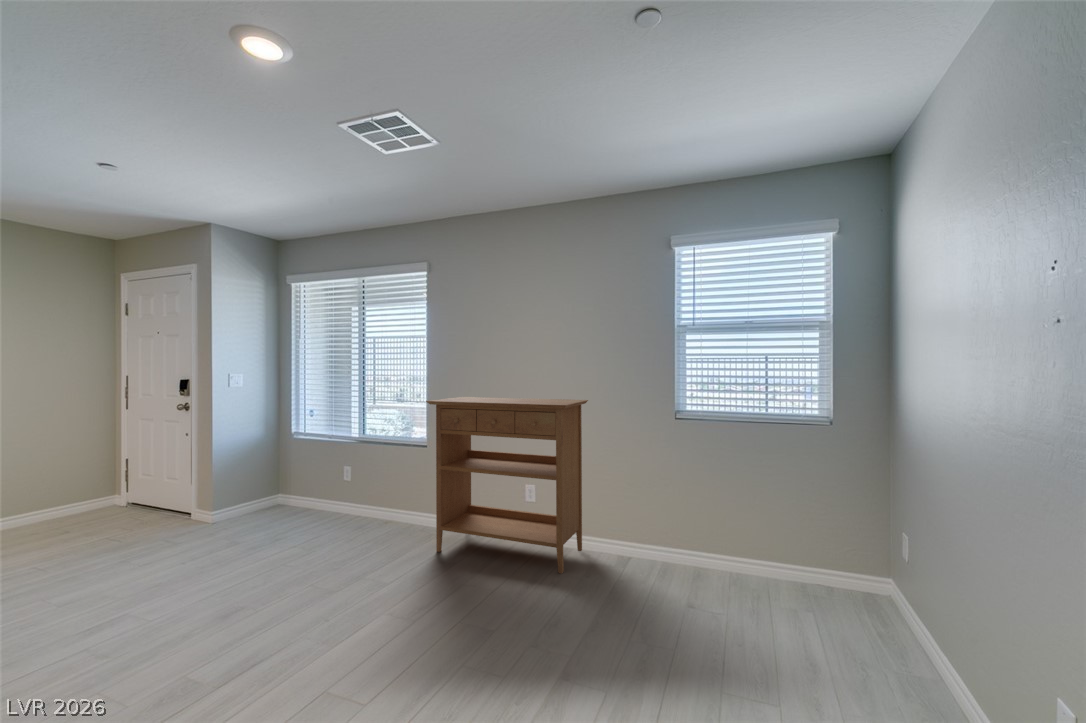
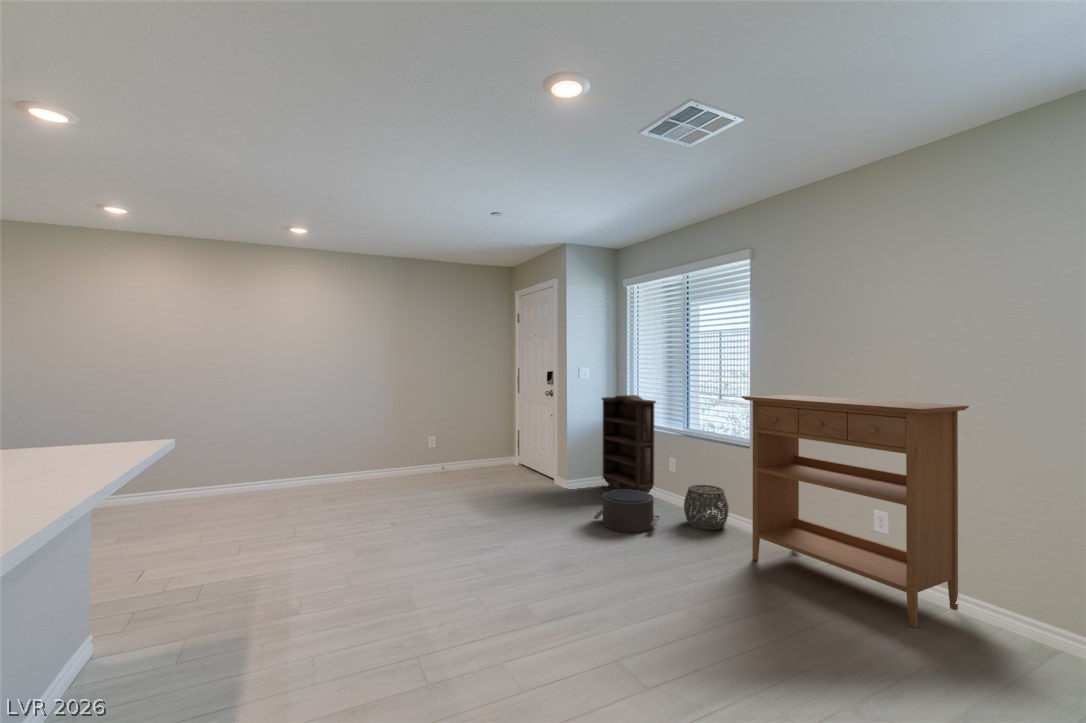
bookshelf: none [259,403,328,519] -> present [601,395,656,493]
woven basket: none [364,488,409,534] -> present [684,485,729,530]
pouf: none [261,509,341,559] -> present [594,490,659,533]

